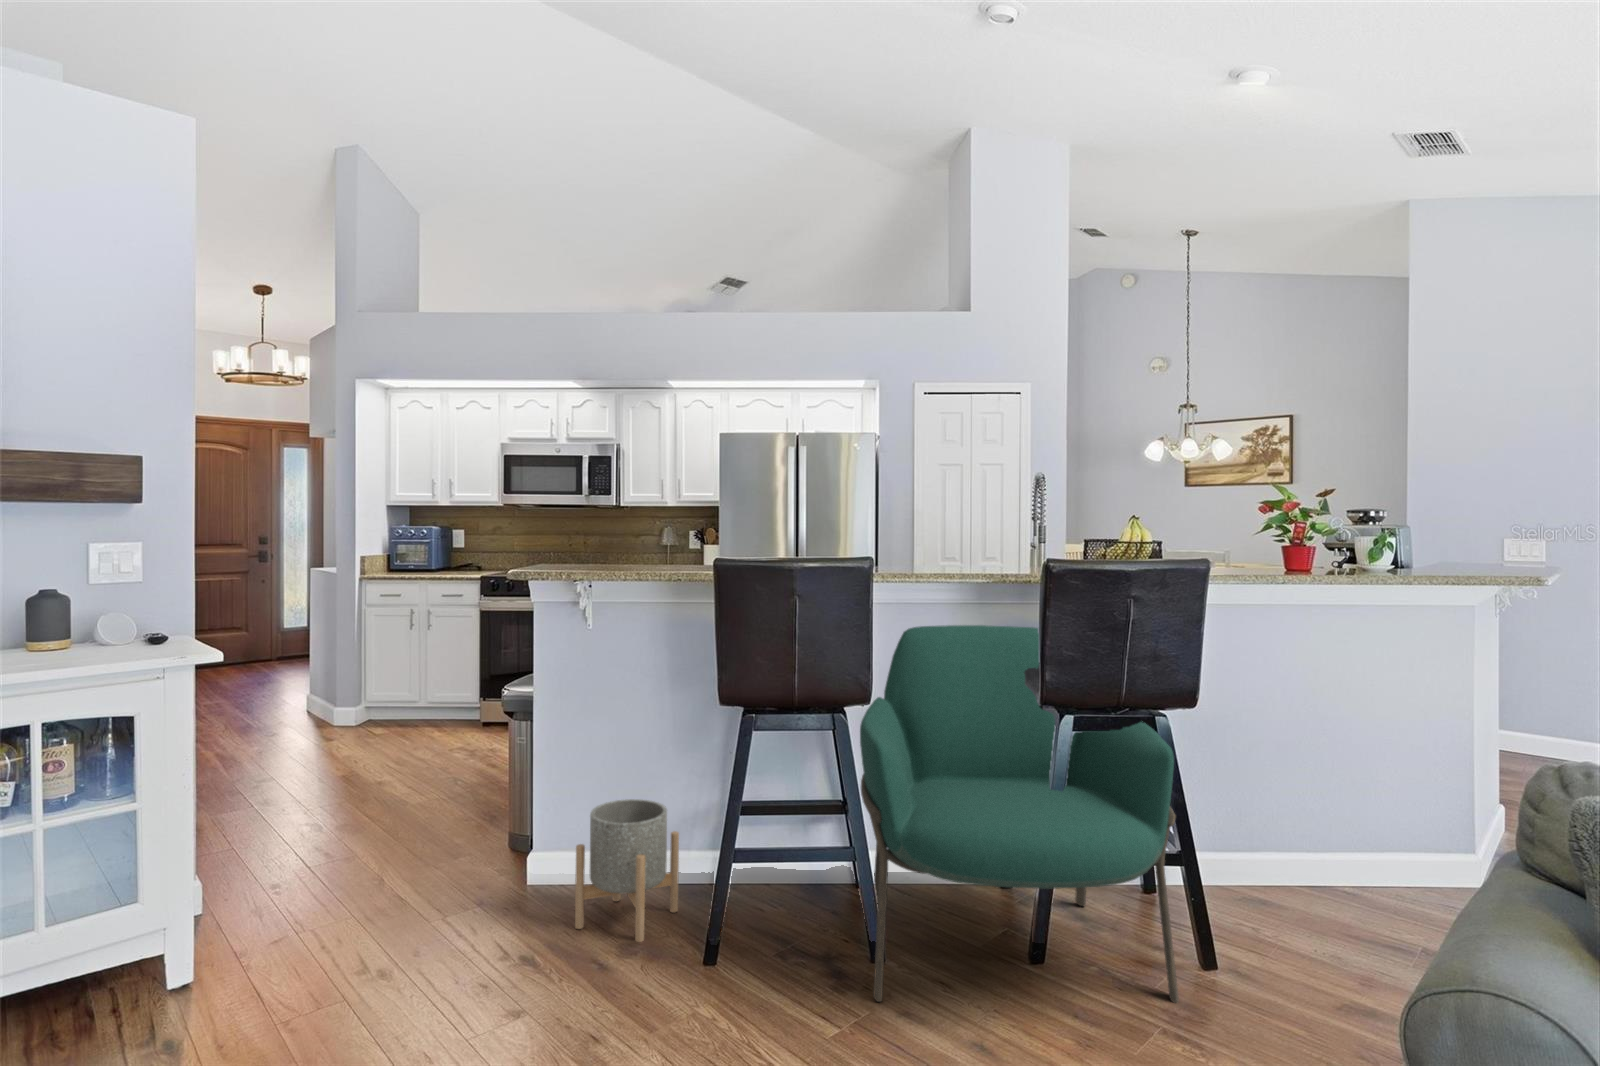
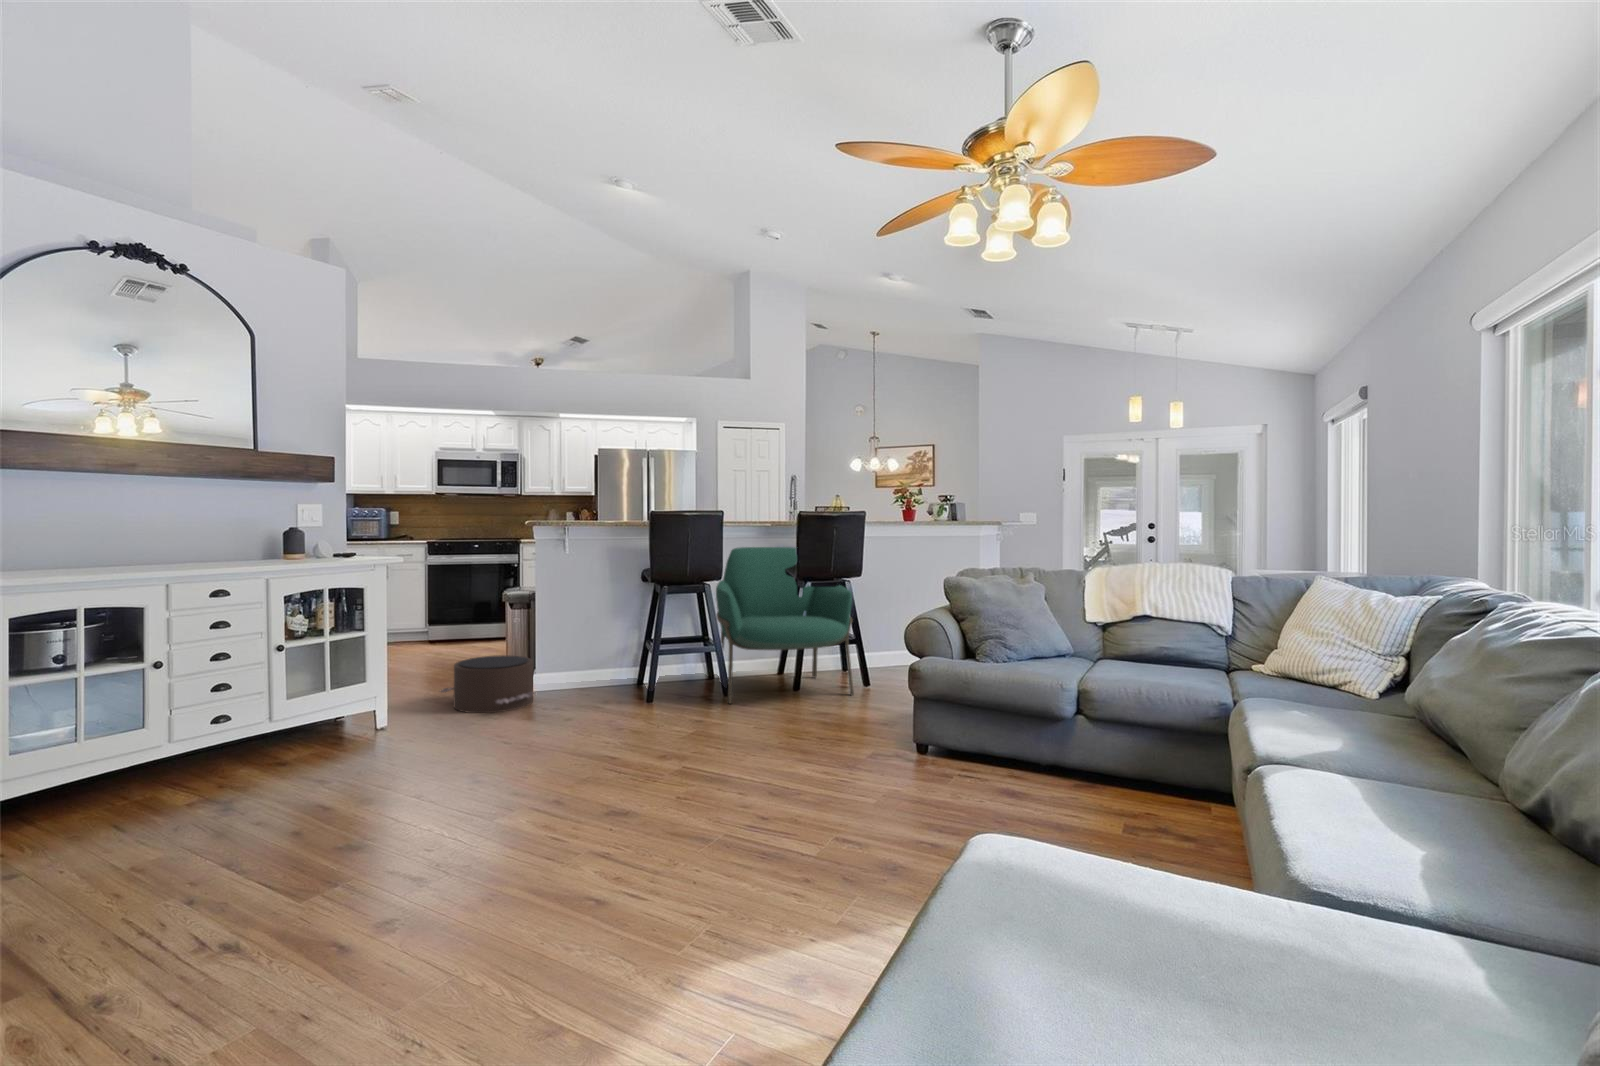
planter: present [575,799,679,942] -> none [573,637,622,699]
pouf: none [333,825,502,966] -> present [441,655,534,713]

